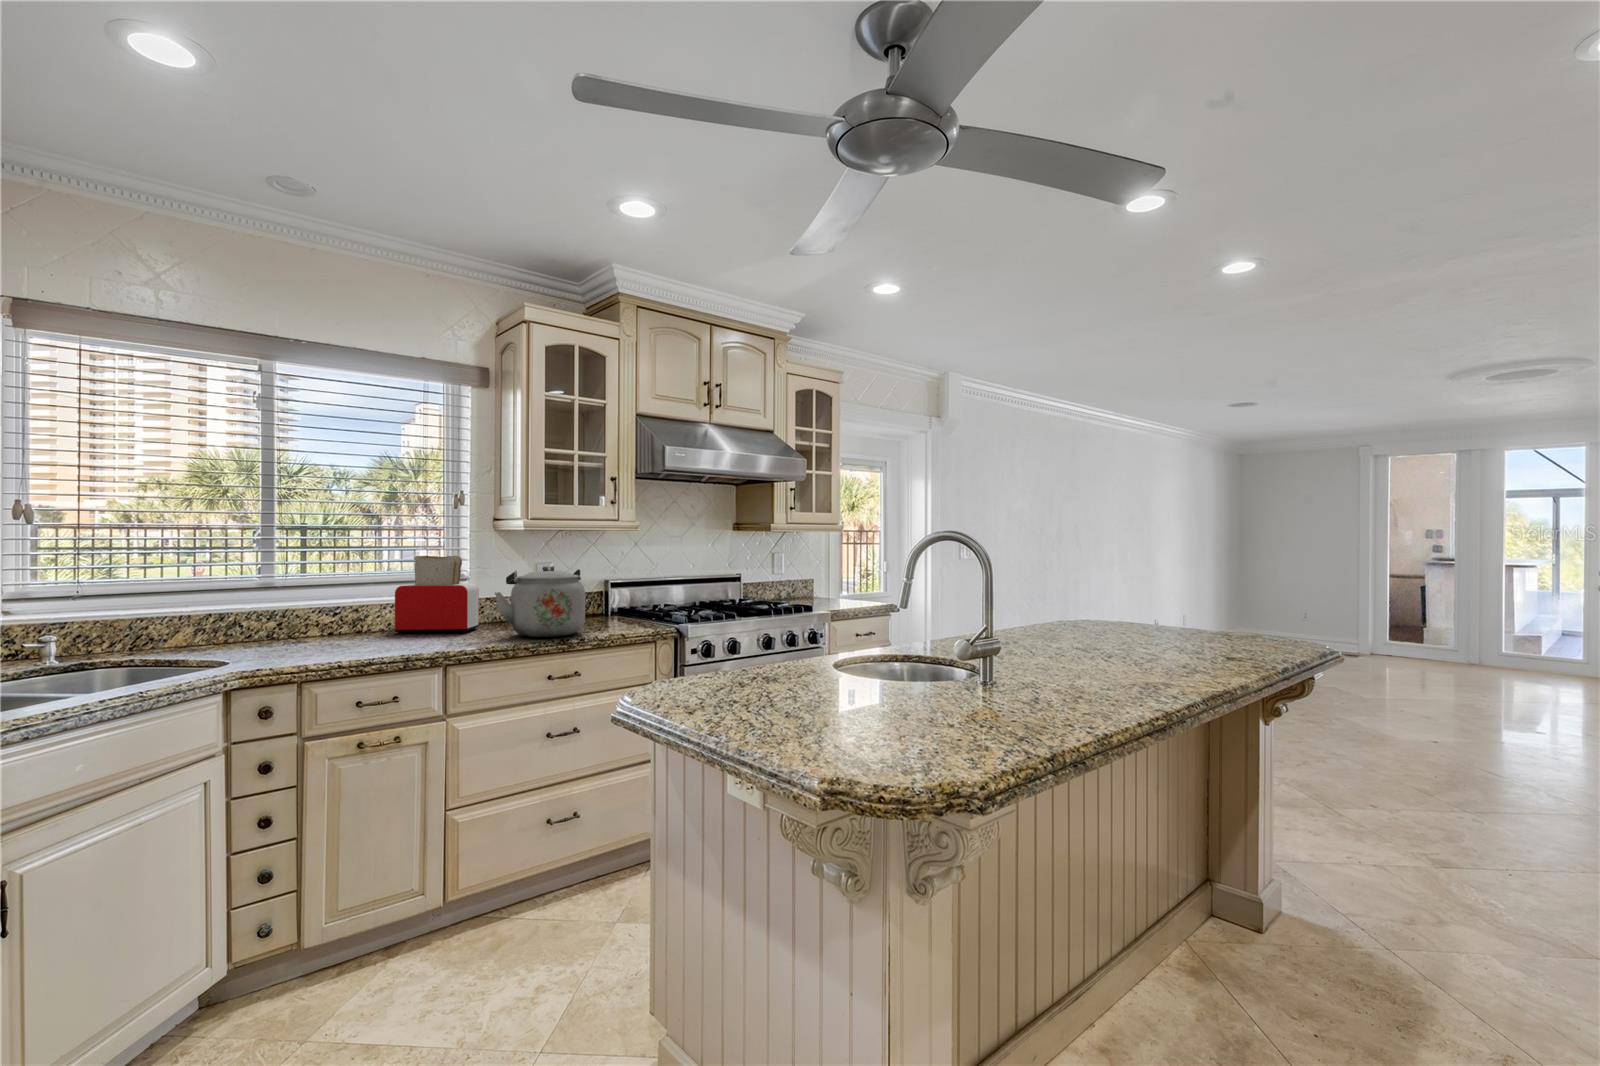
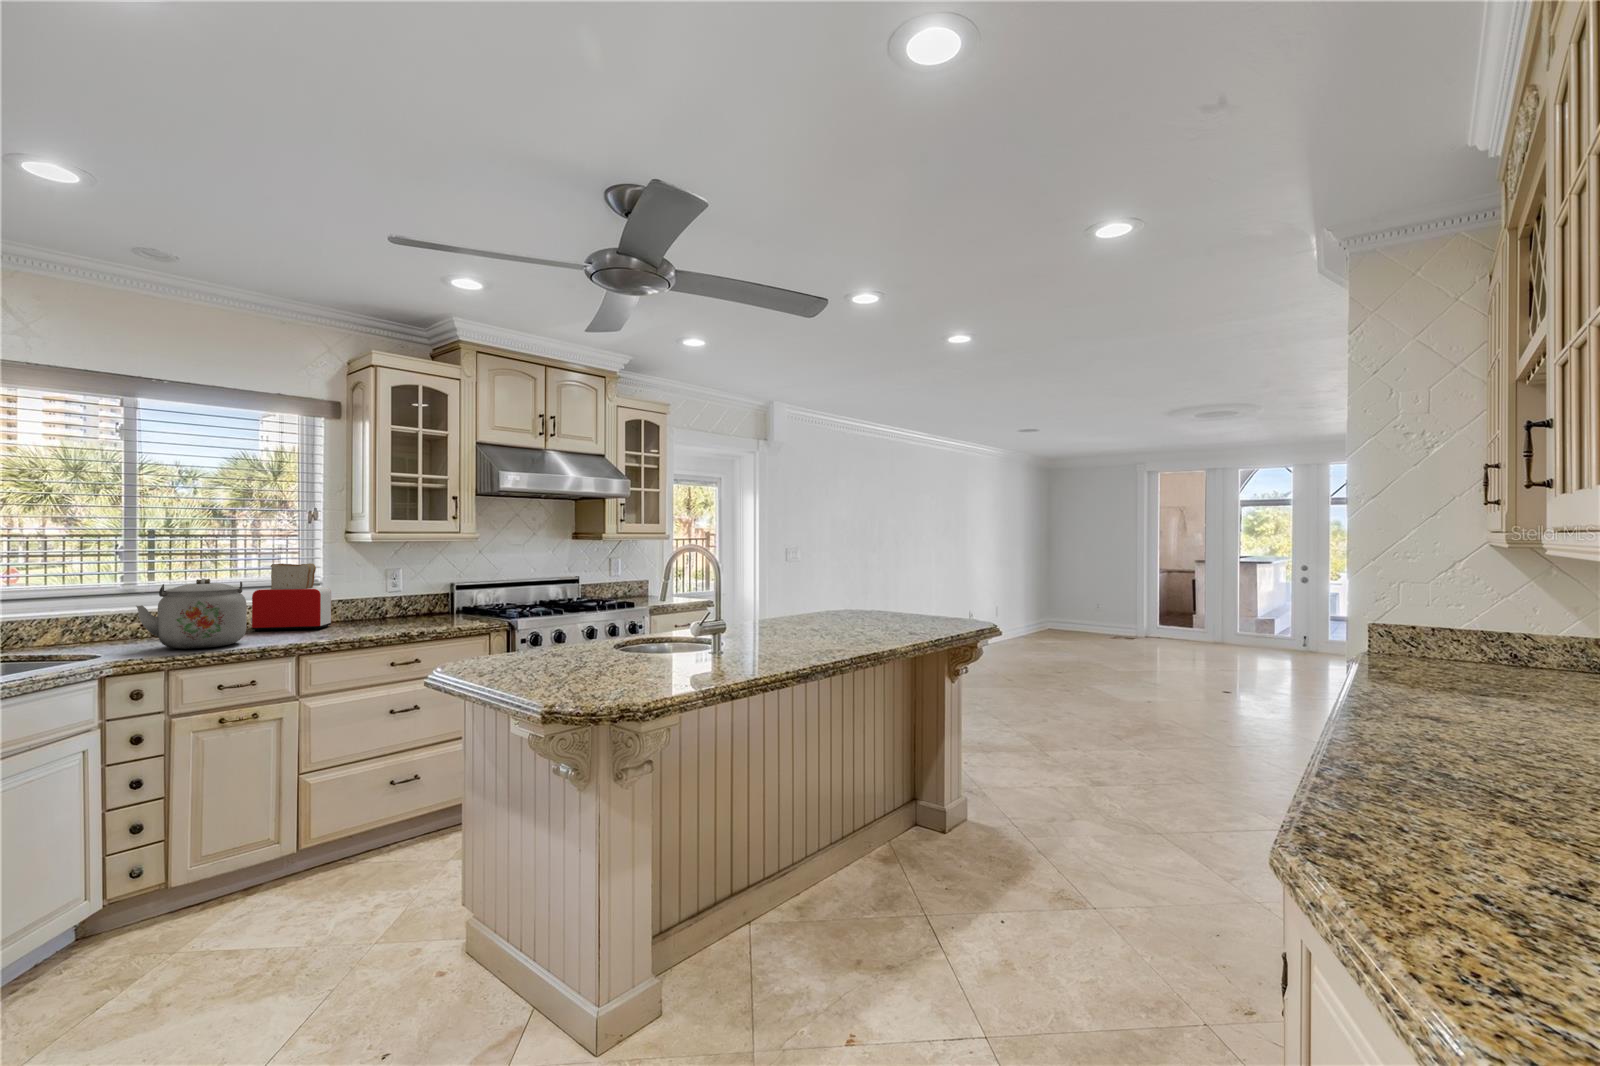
kettle: present [495,566,585,637] -> present [136,578,247,649]

